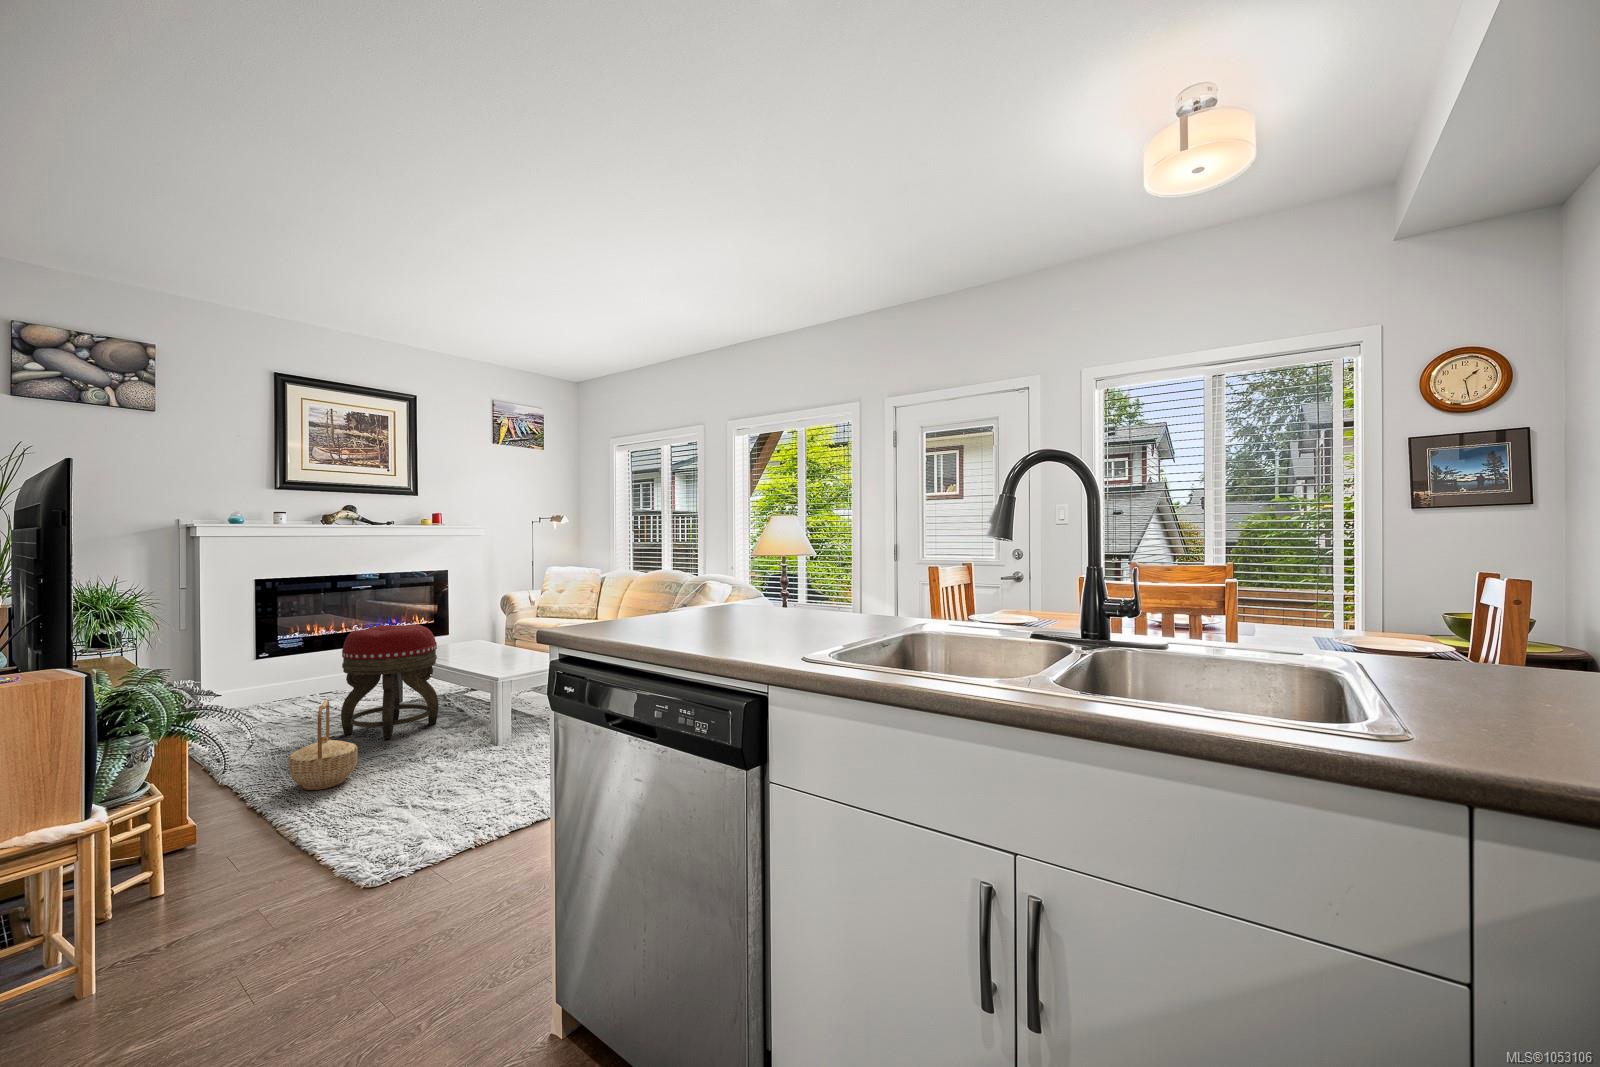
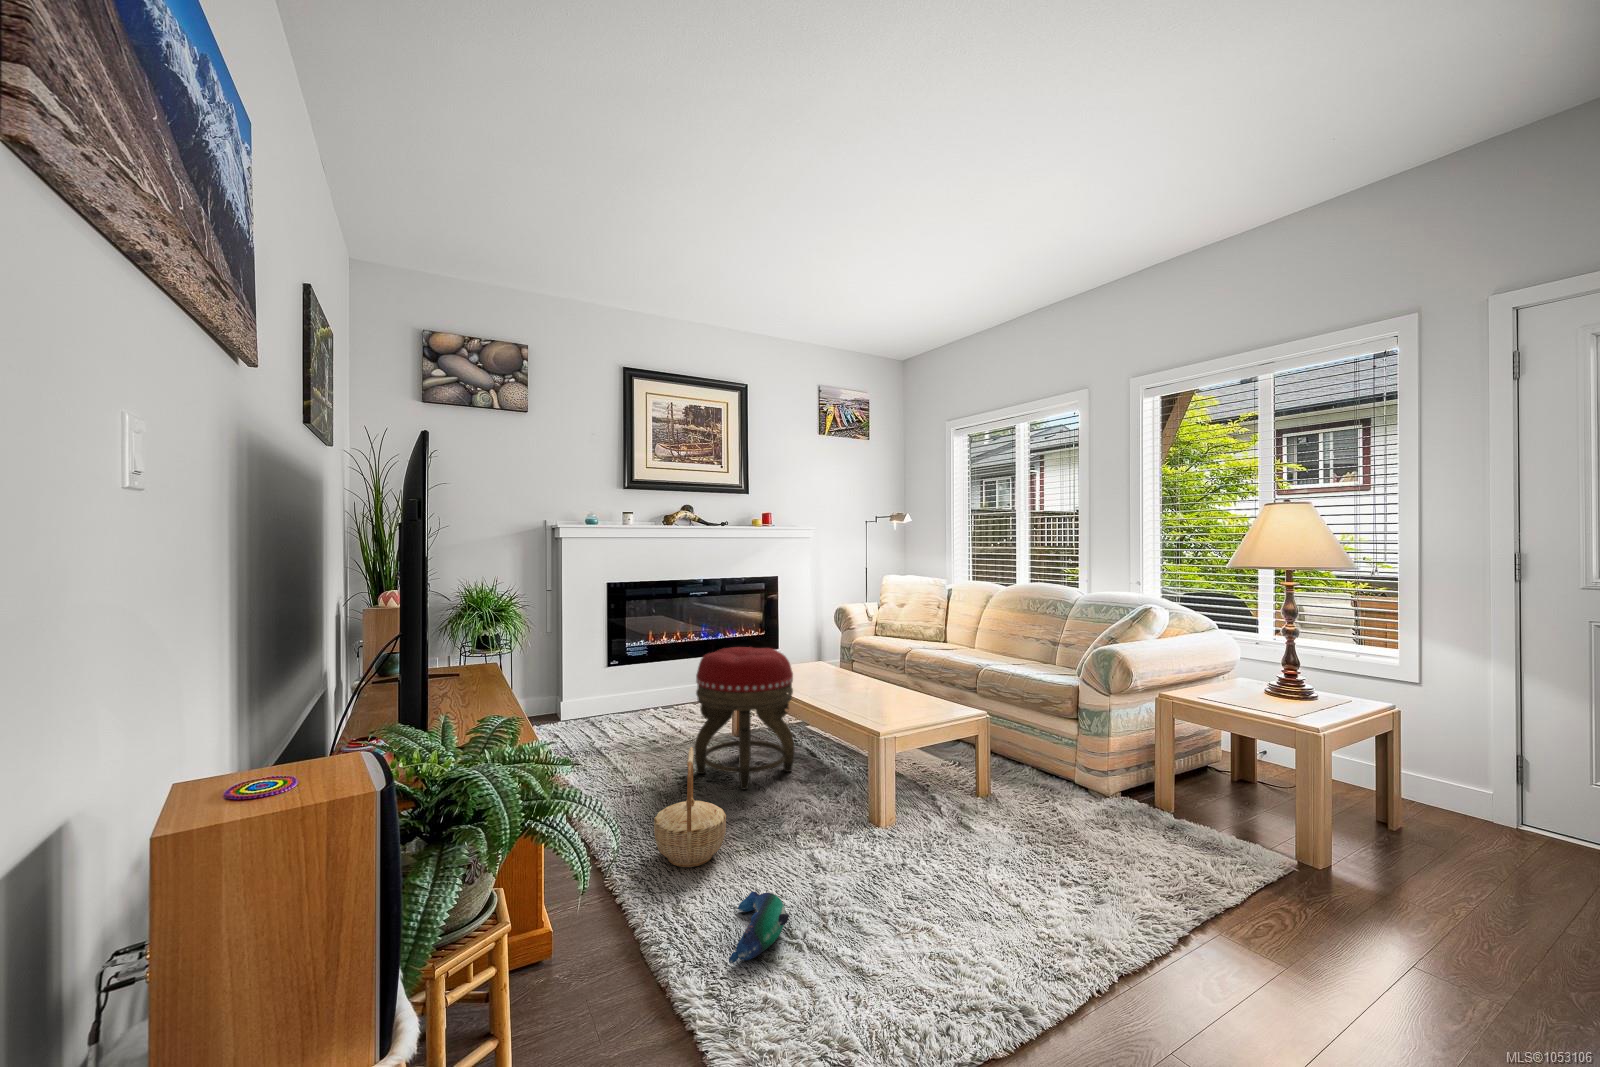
plush toy: none [342,786,397,830] -> present [729,891,789,964]

